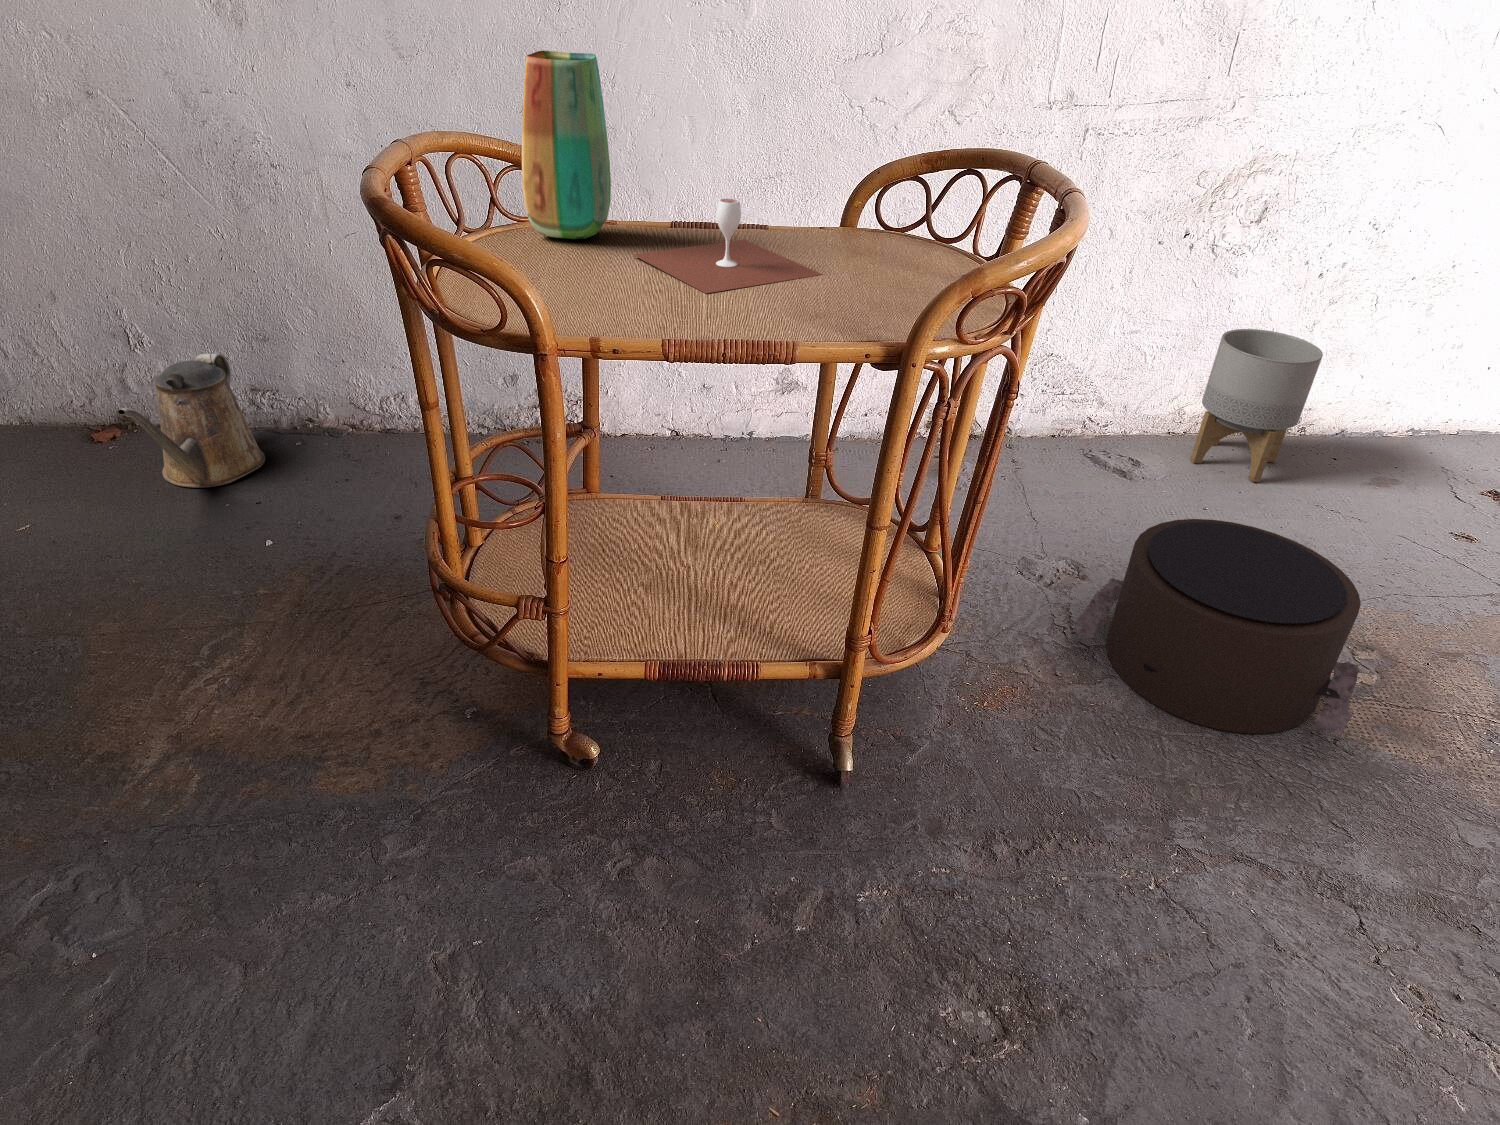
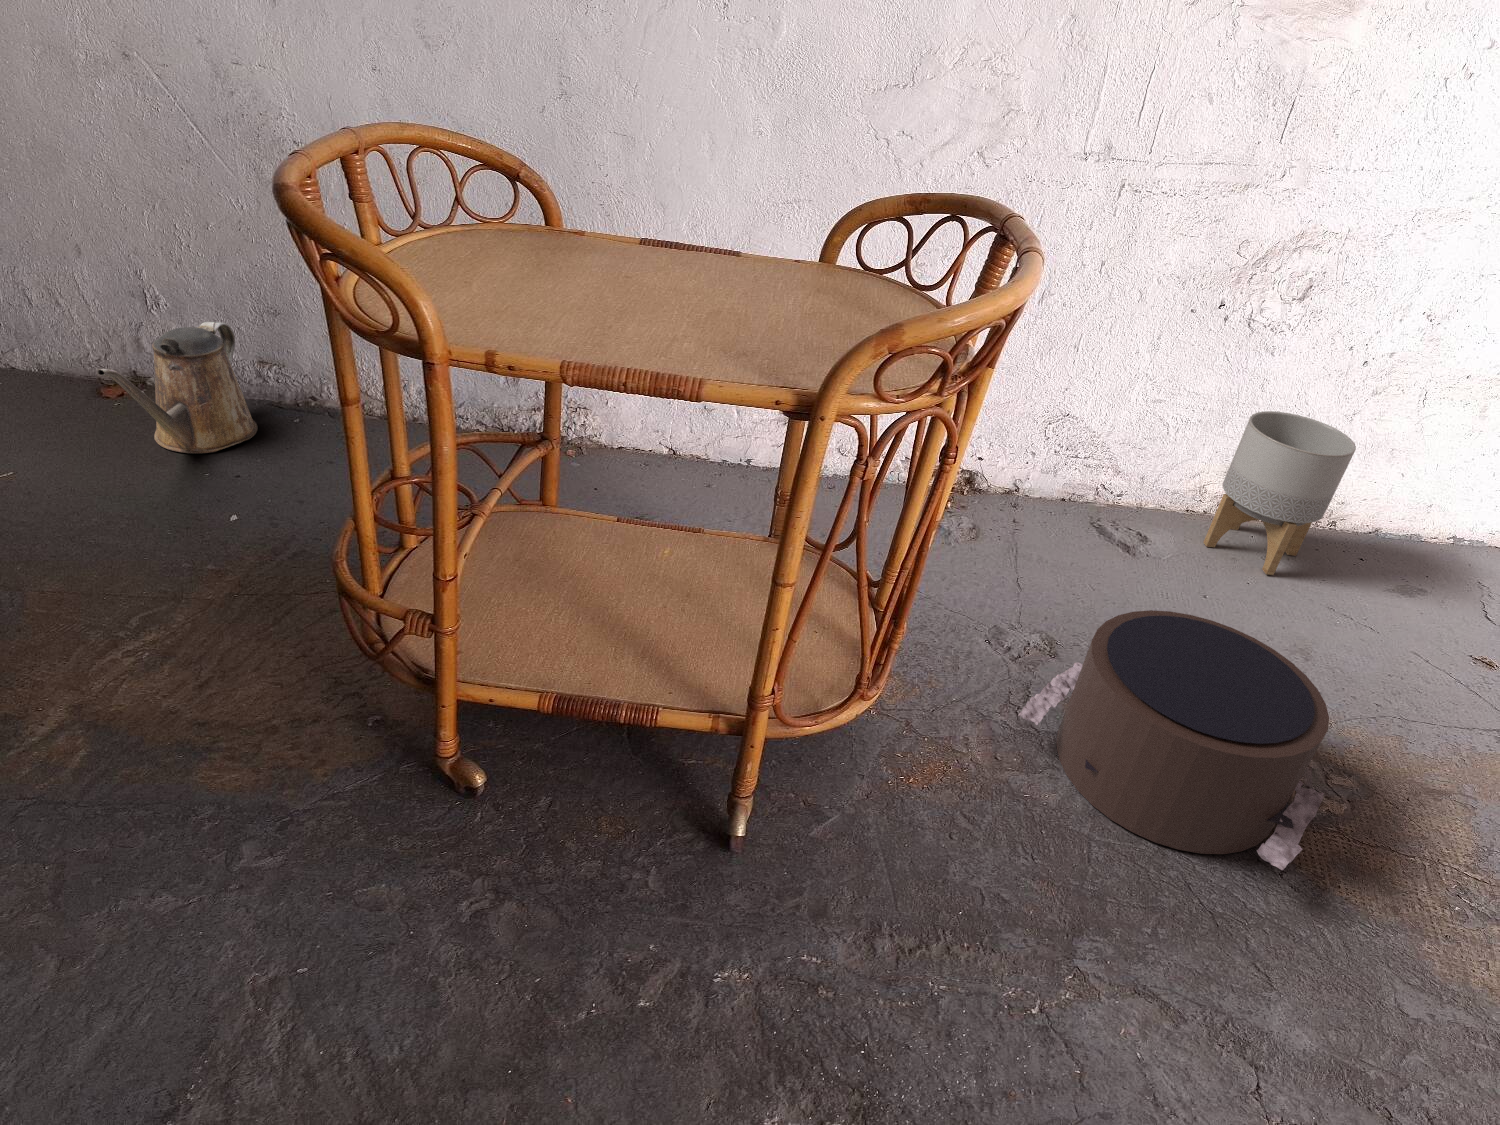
vase: present [522,51,611,239] -> none [478,56,573,252]
wine glass: present [634,199,822,294] -> none [578,226,766,324]

